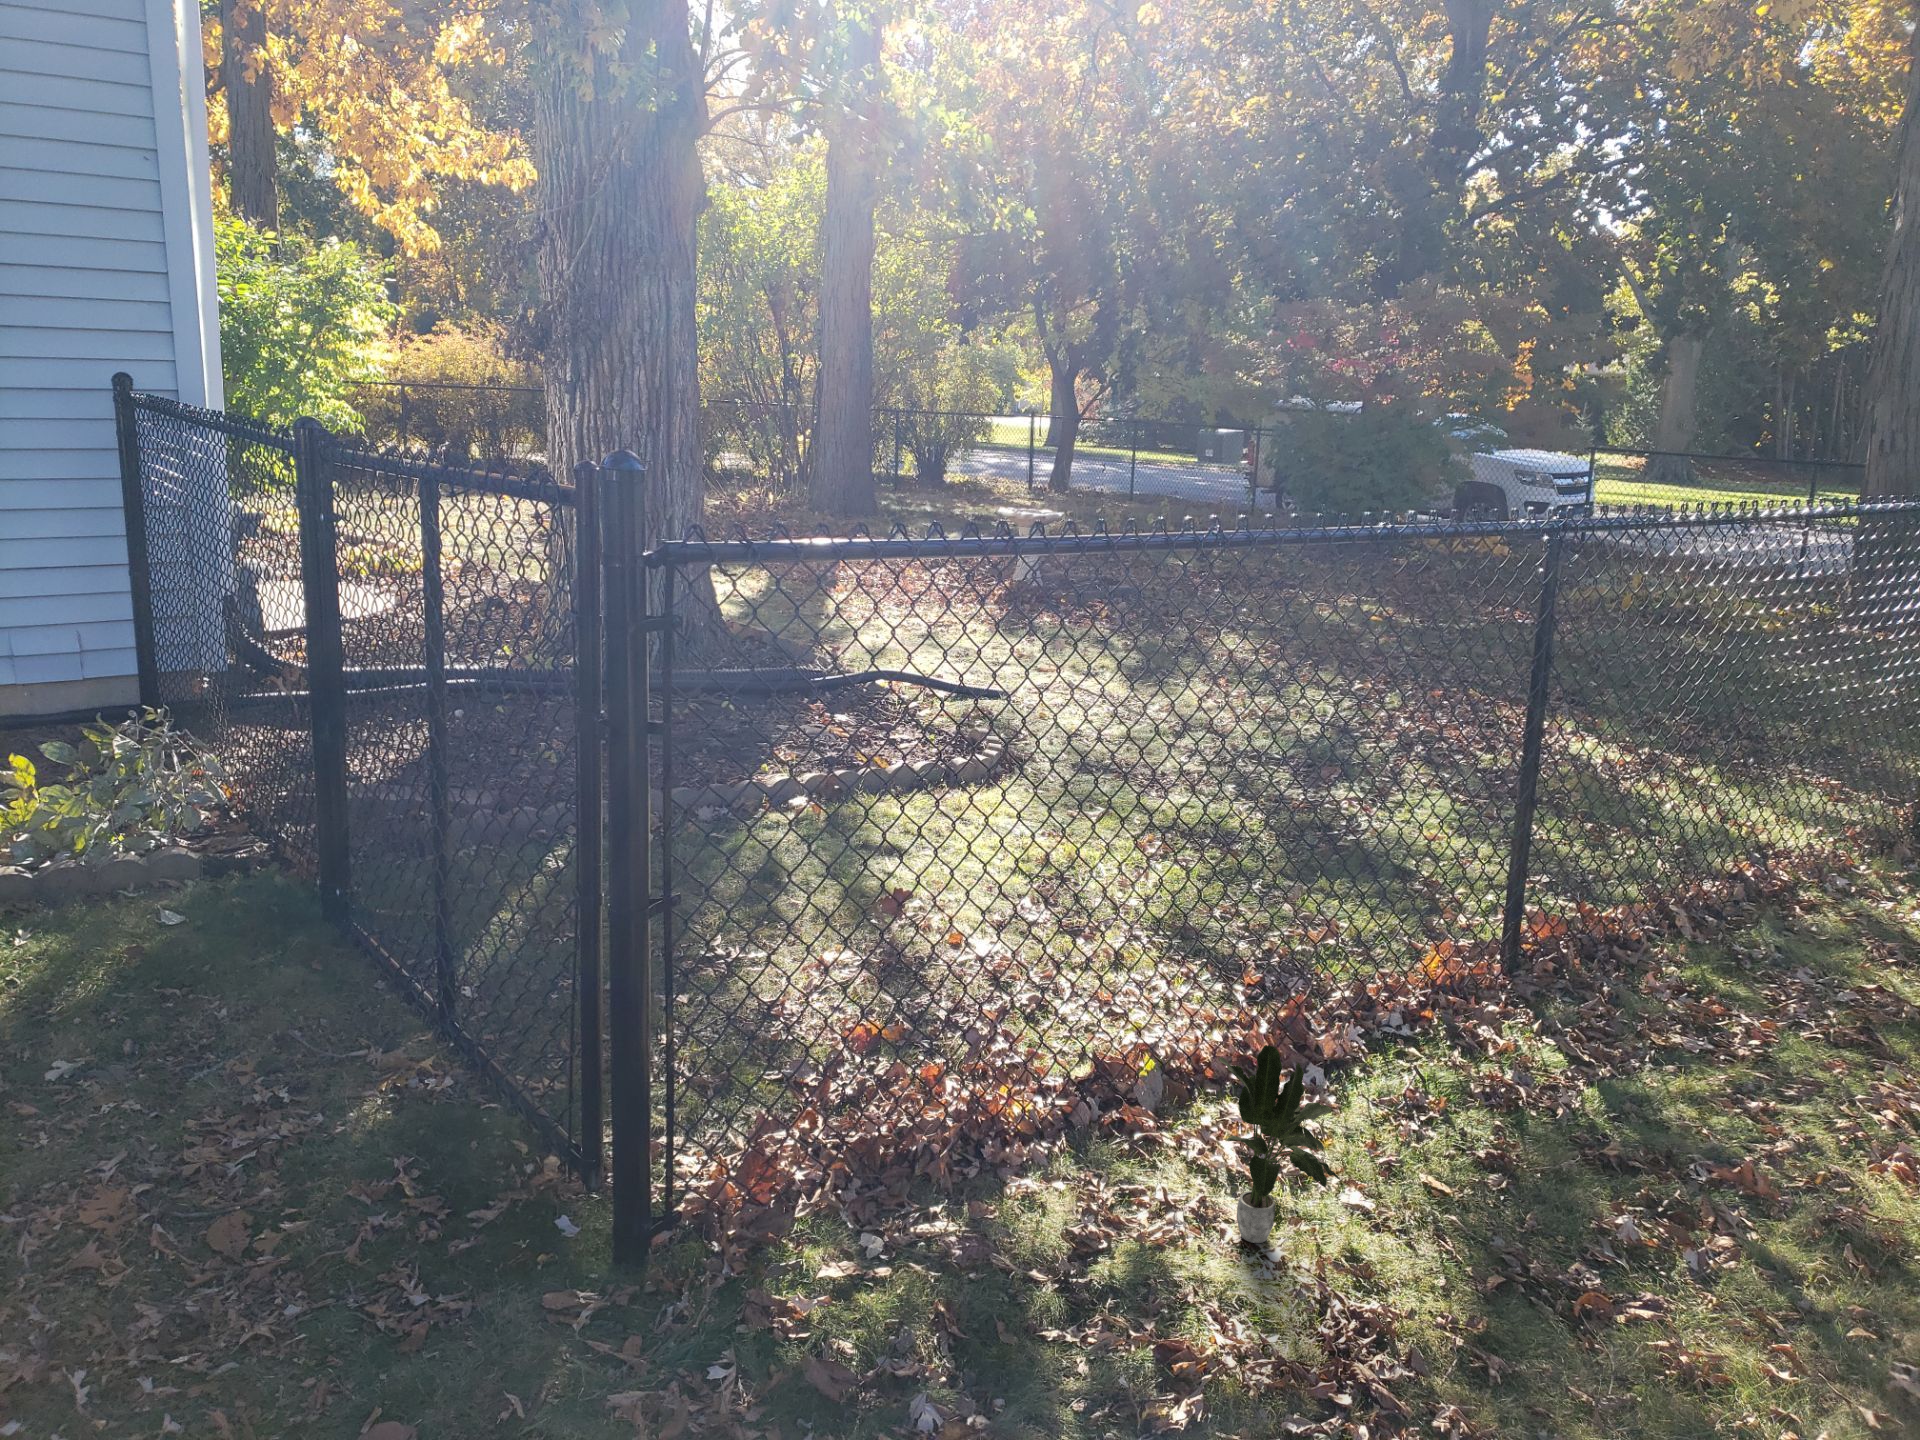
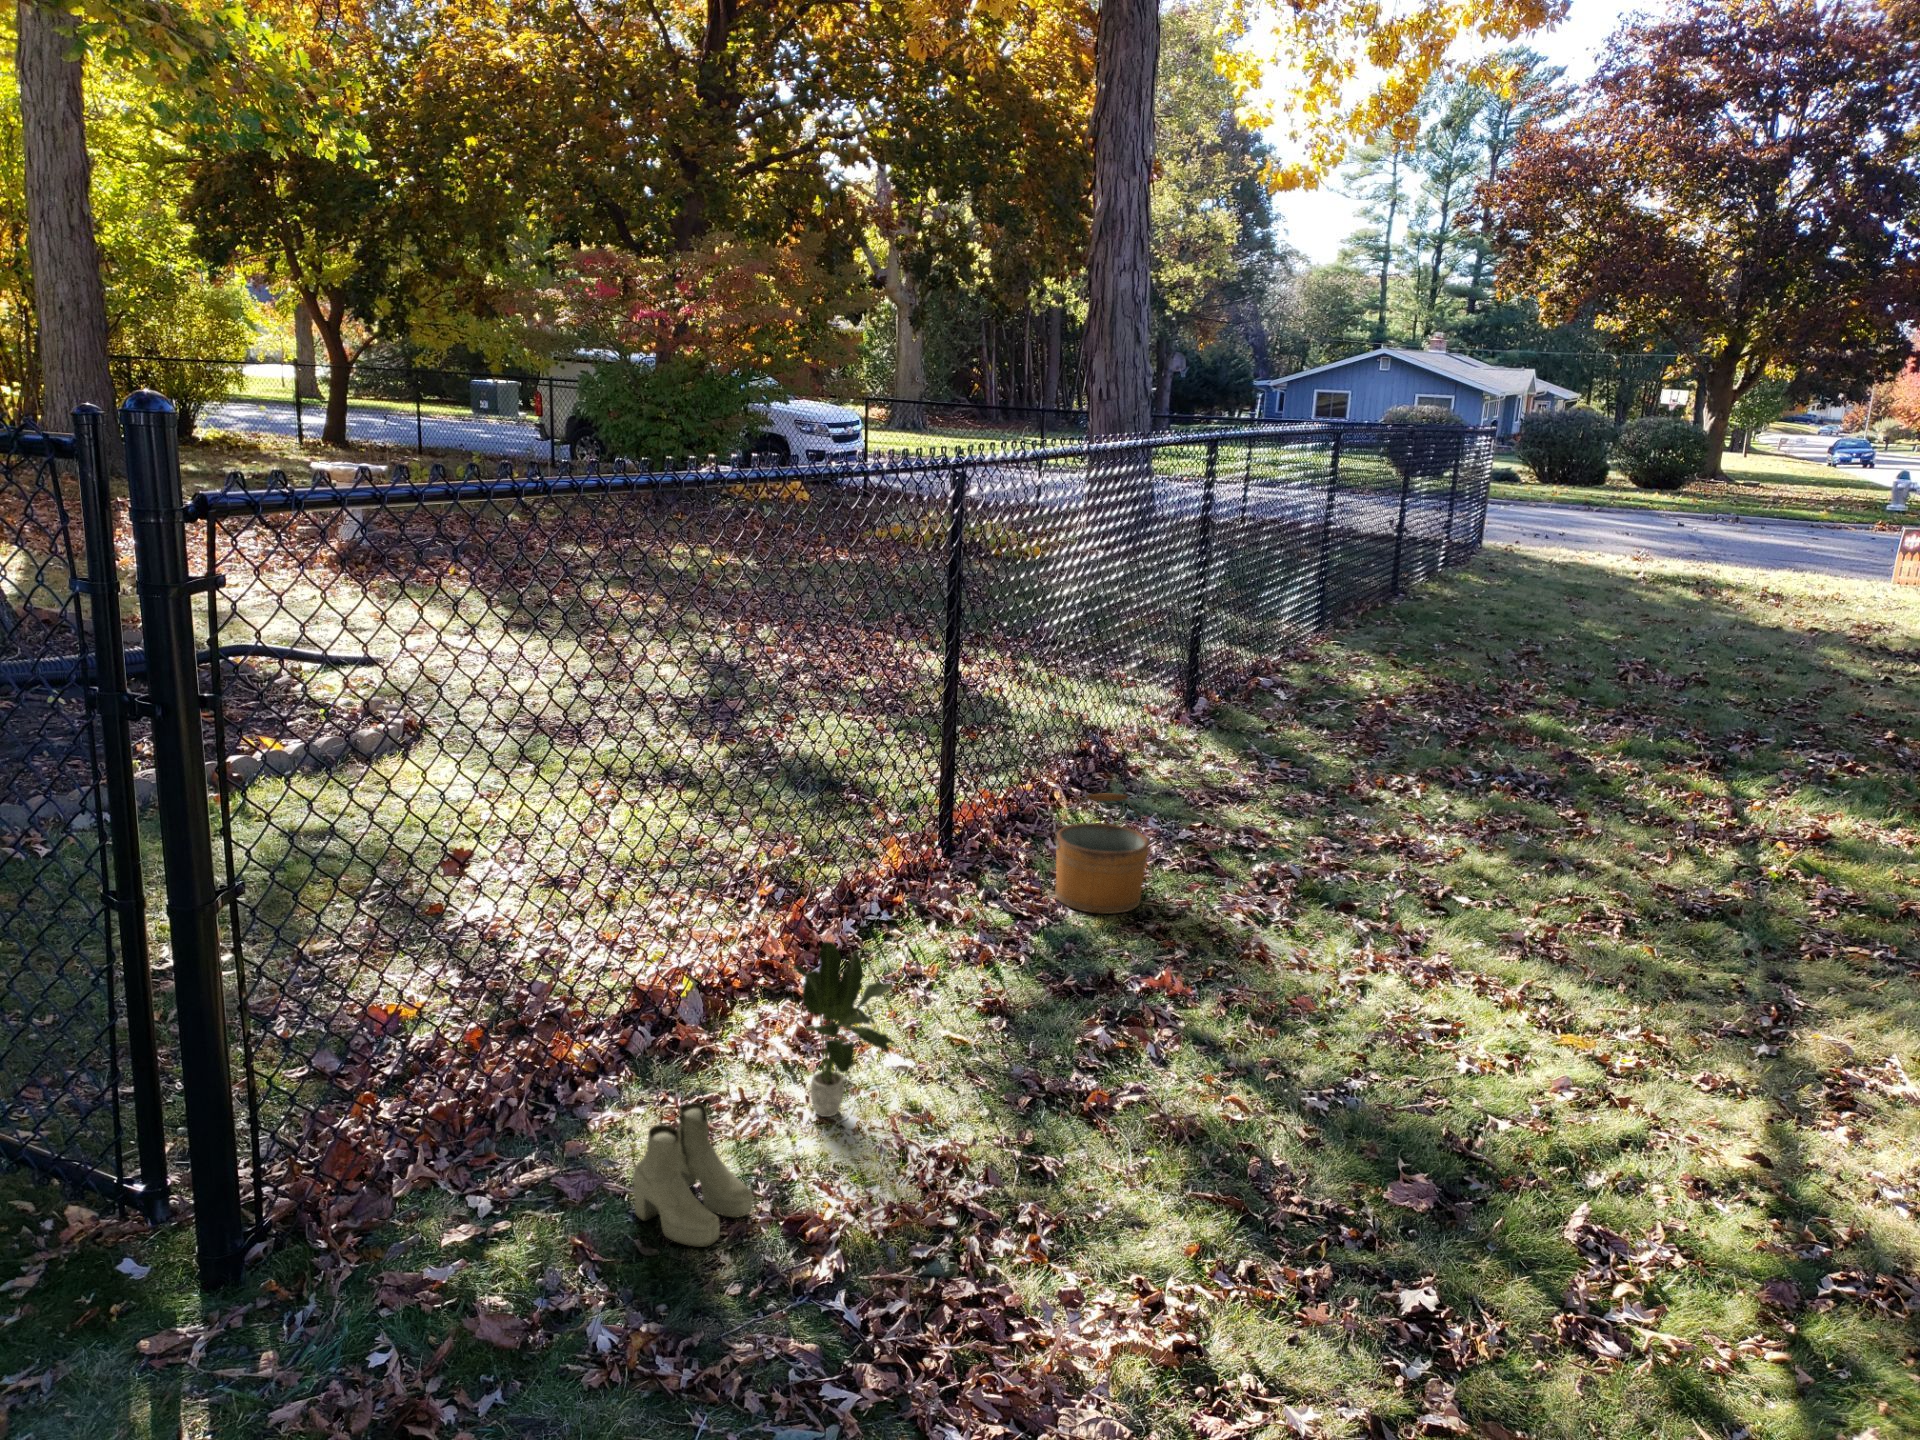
bucket: none [1634,926,1771,1080] -> present [1055,793,1150,914]
boots: none [1011,1190,1130,1349] -> present [633,1103,753,1247]

